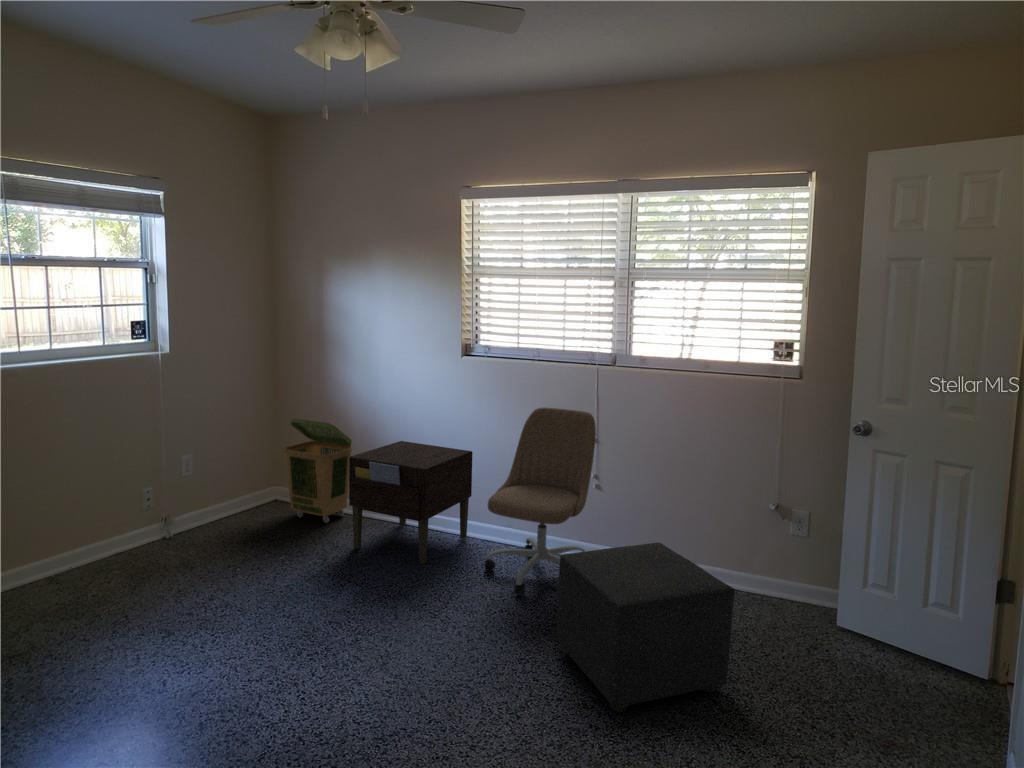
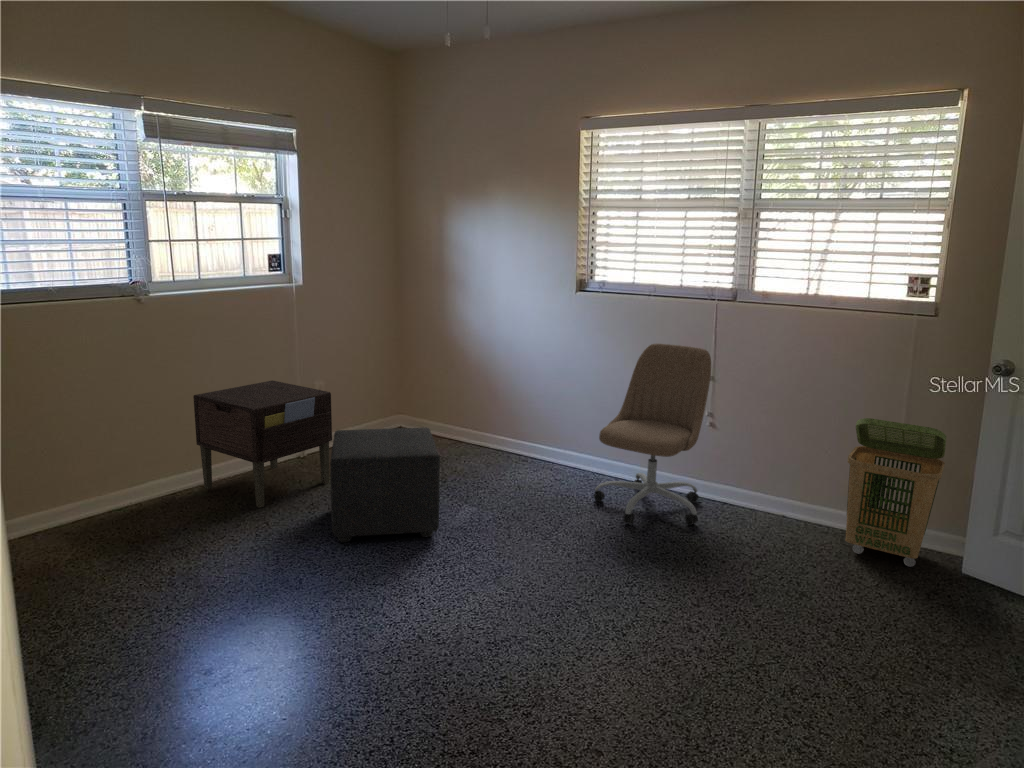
laundry basket: present [284,419,352,523] -> present [846,418,947,567]
nightstand: present [349,441,472,564] -> present [193,380,332,508]
ottoman: present [557,543,735,712] -> present [330,428,440,542]

